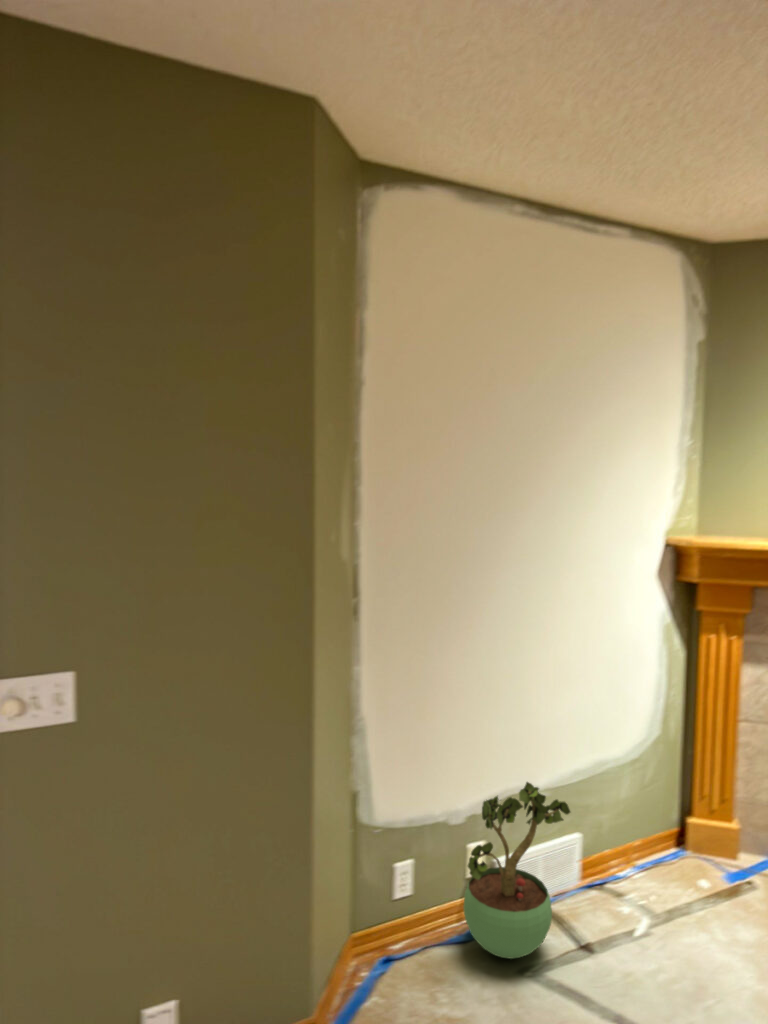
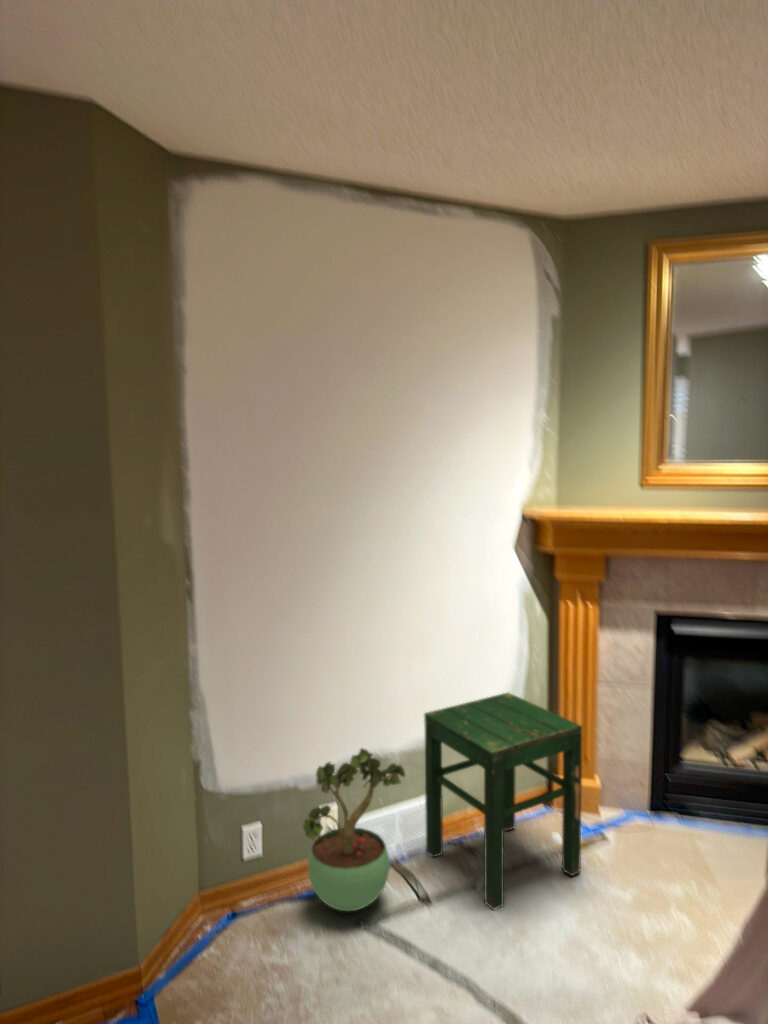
stool: none [568,727,748,962] -> present [424,693,582,910]

